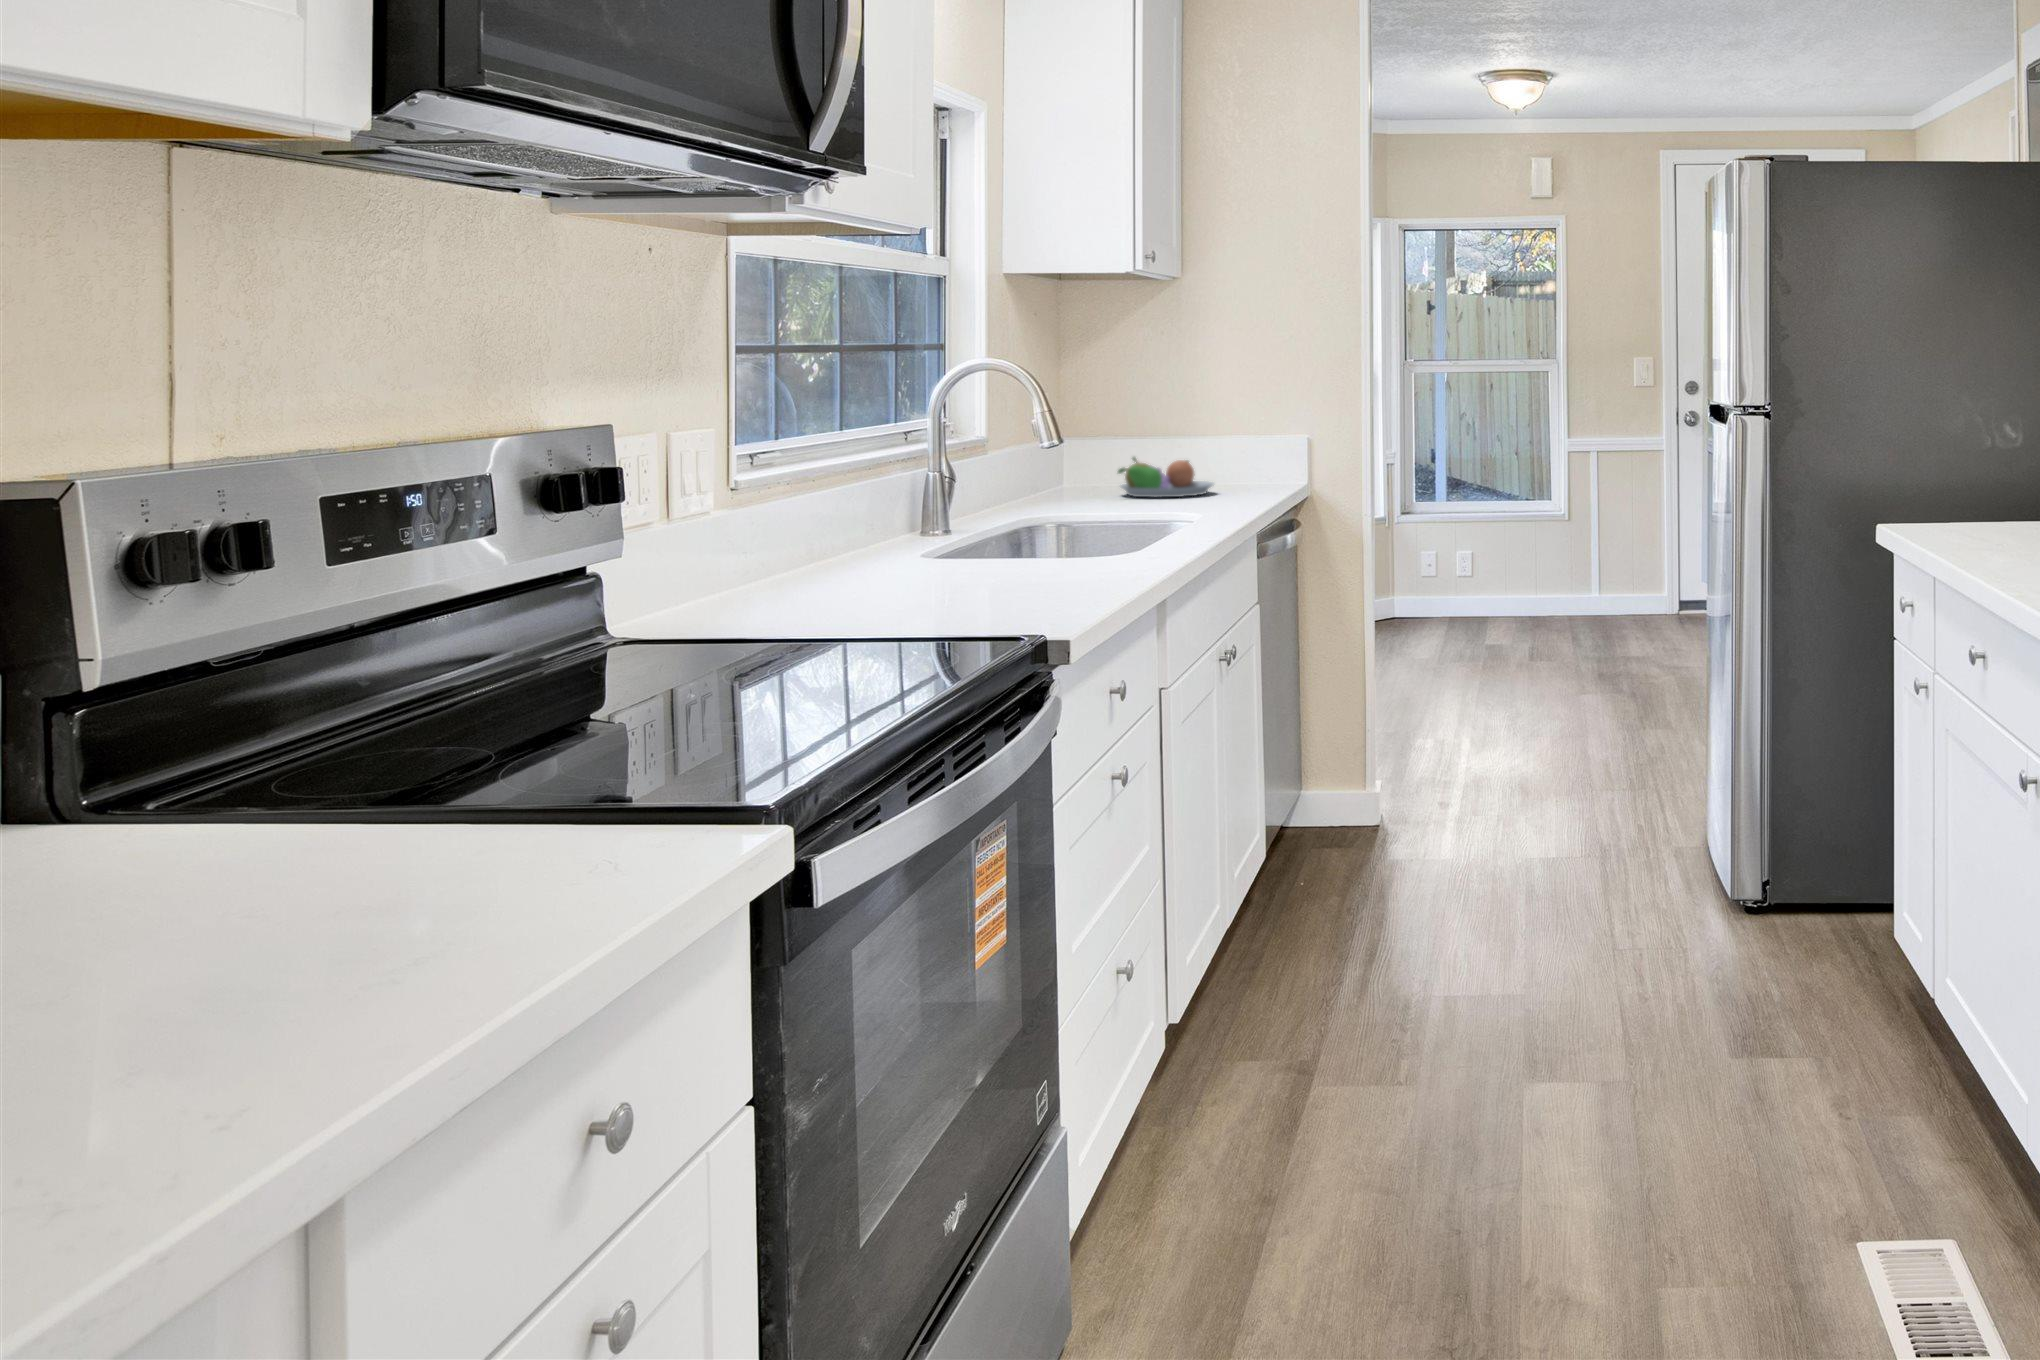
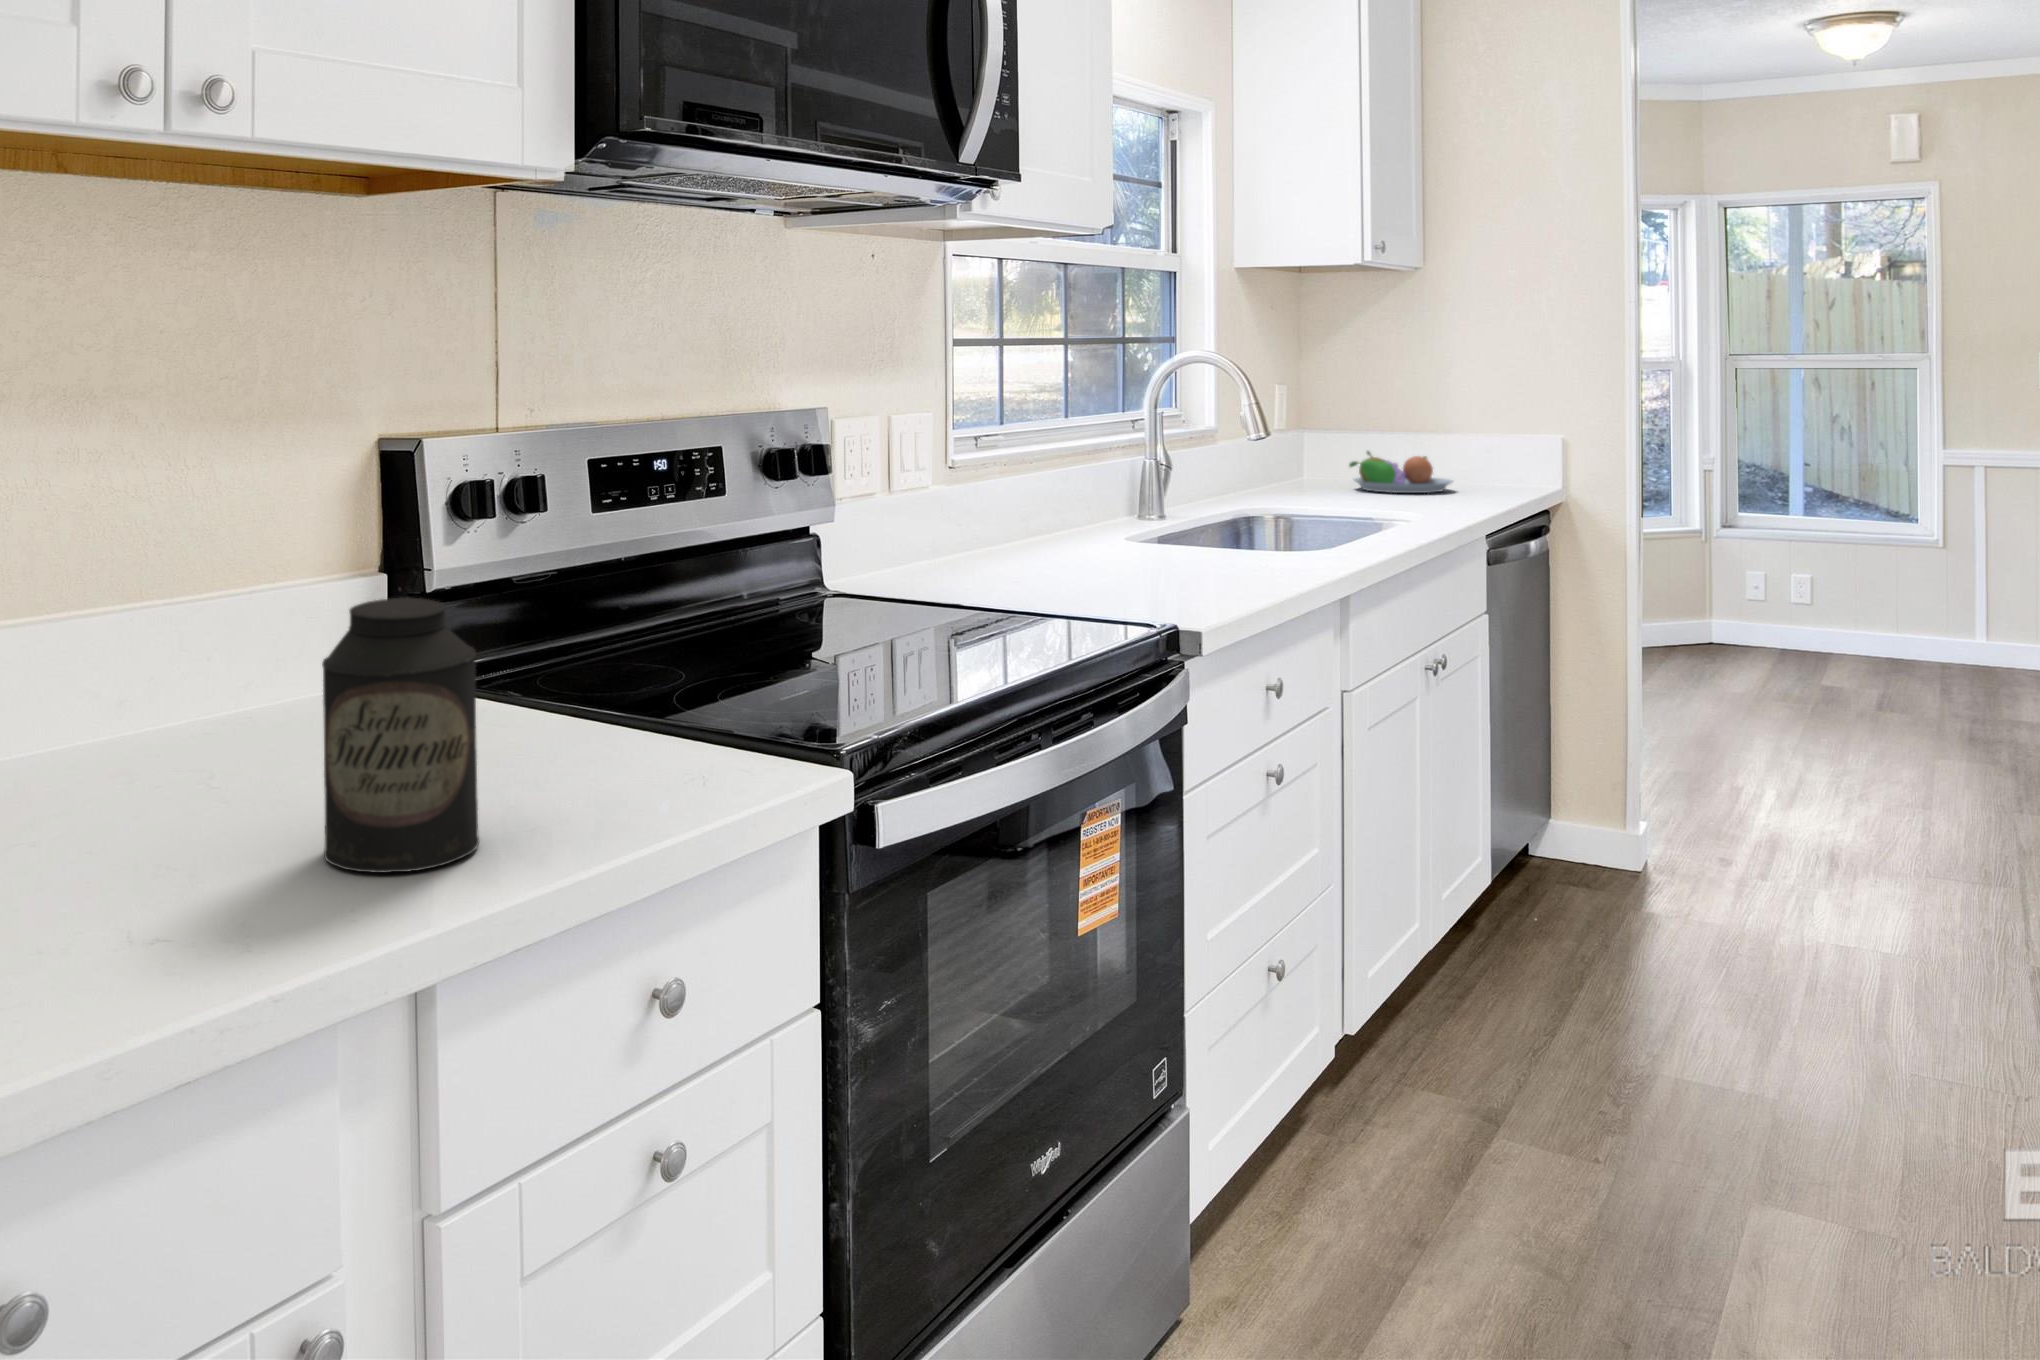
canister: none [111,680,358,1046] -> present [322,597,479,873]

